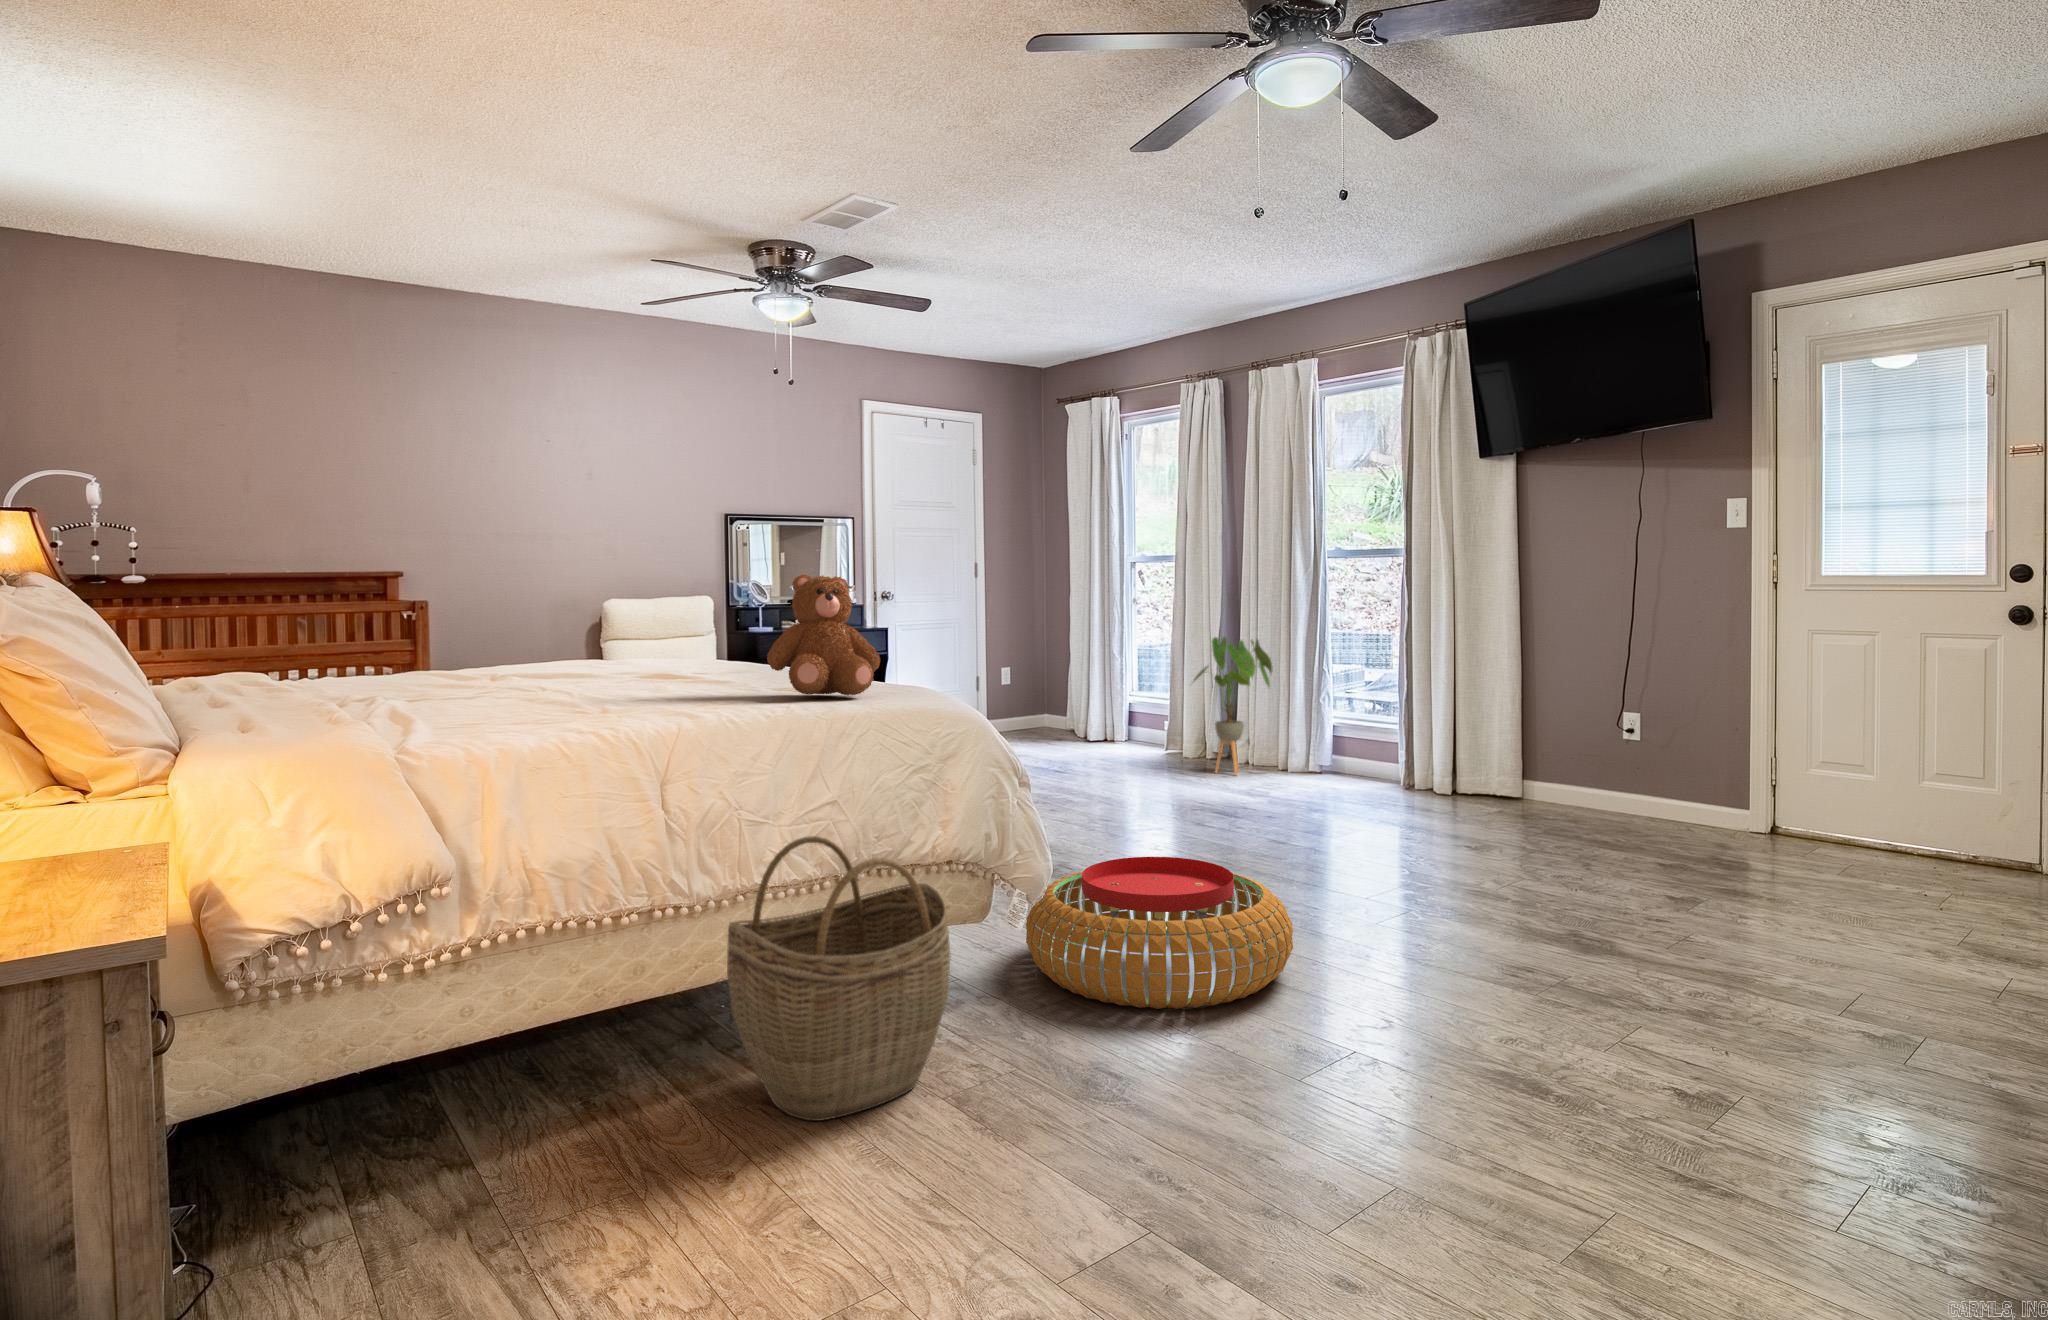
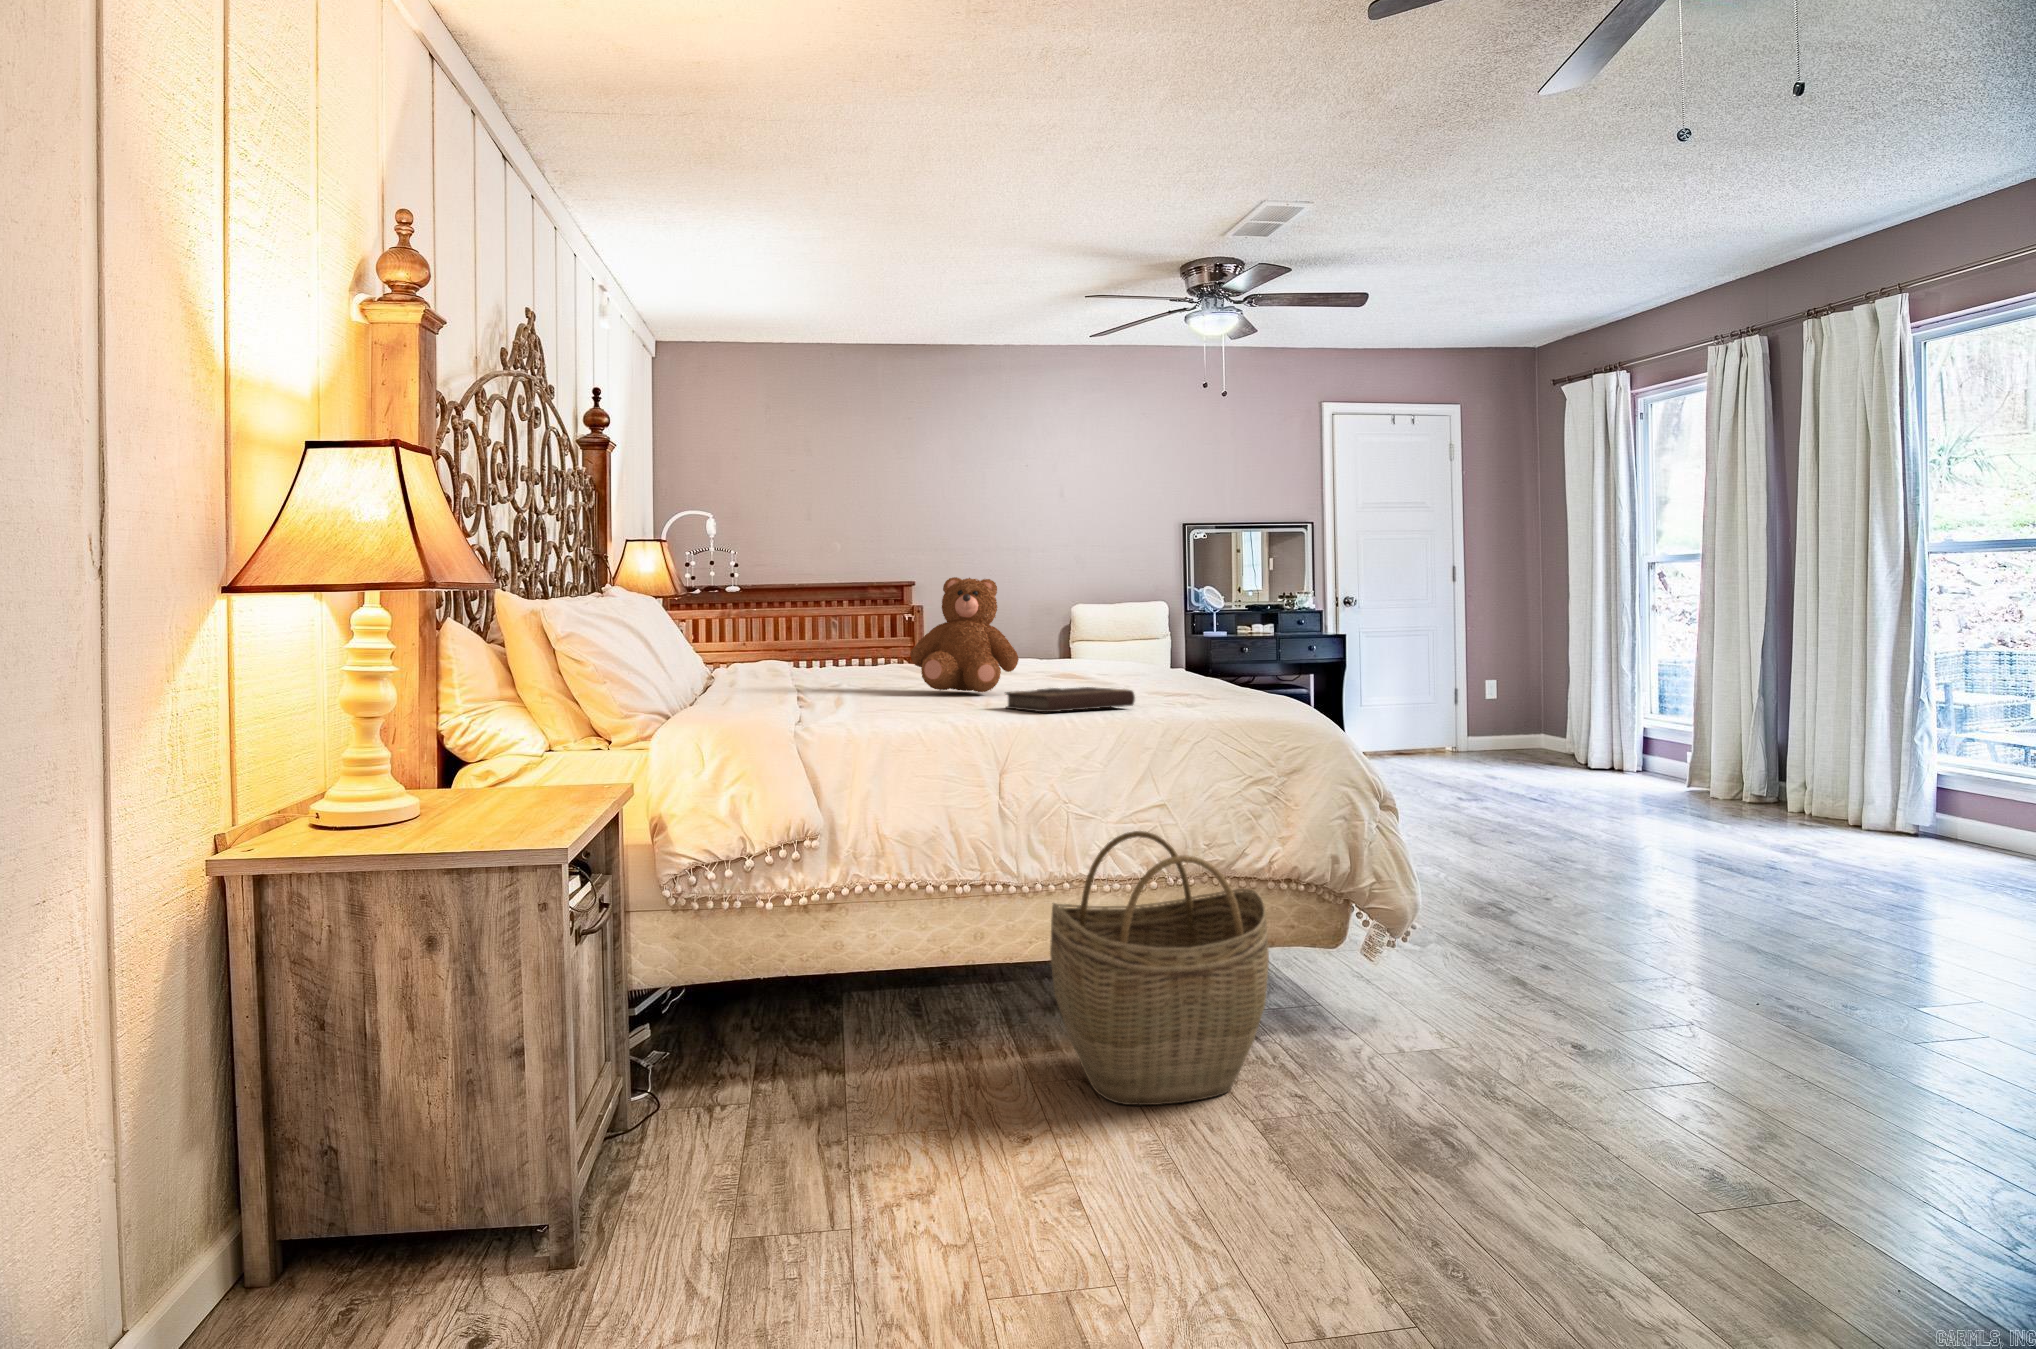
teddy bear: present [767,575,880,695] -> present [910,577,1019,692]
house plant: present [1194,637,1272,775] -> none [1708,651,1832,824]
notebook: none [650,690,790,720] -> present [1006,687,1135,712]
pouf: present [1026,857,1293,1009] -> none [1394,896,1731,1072]

